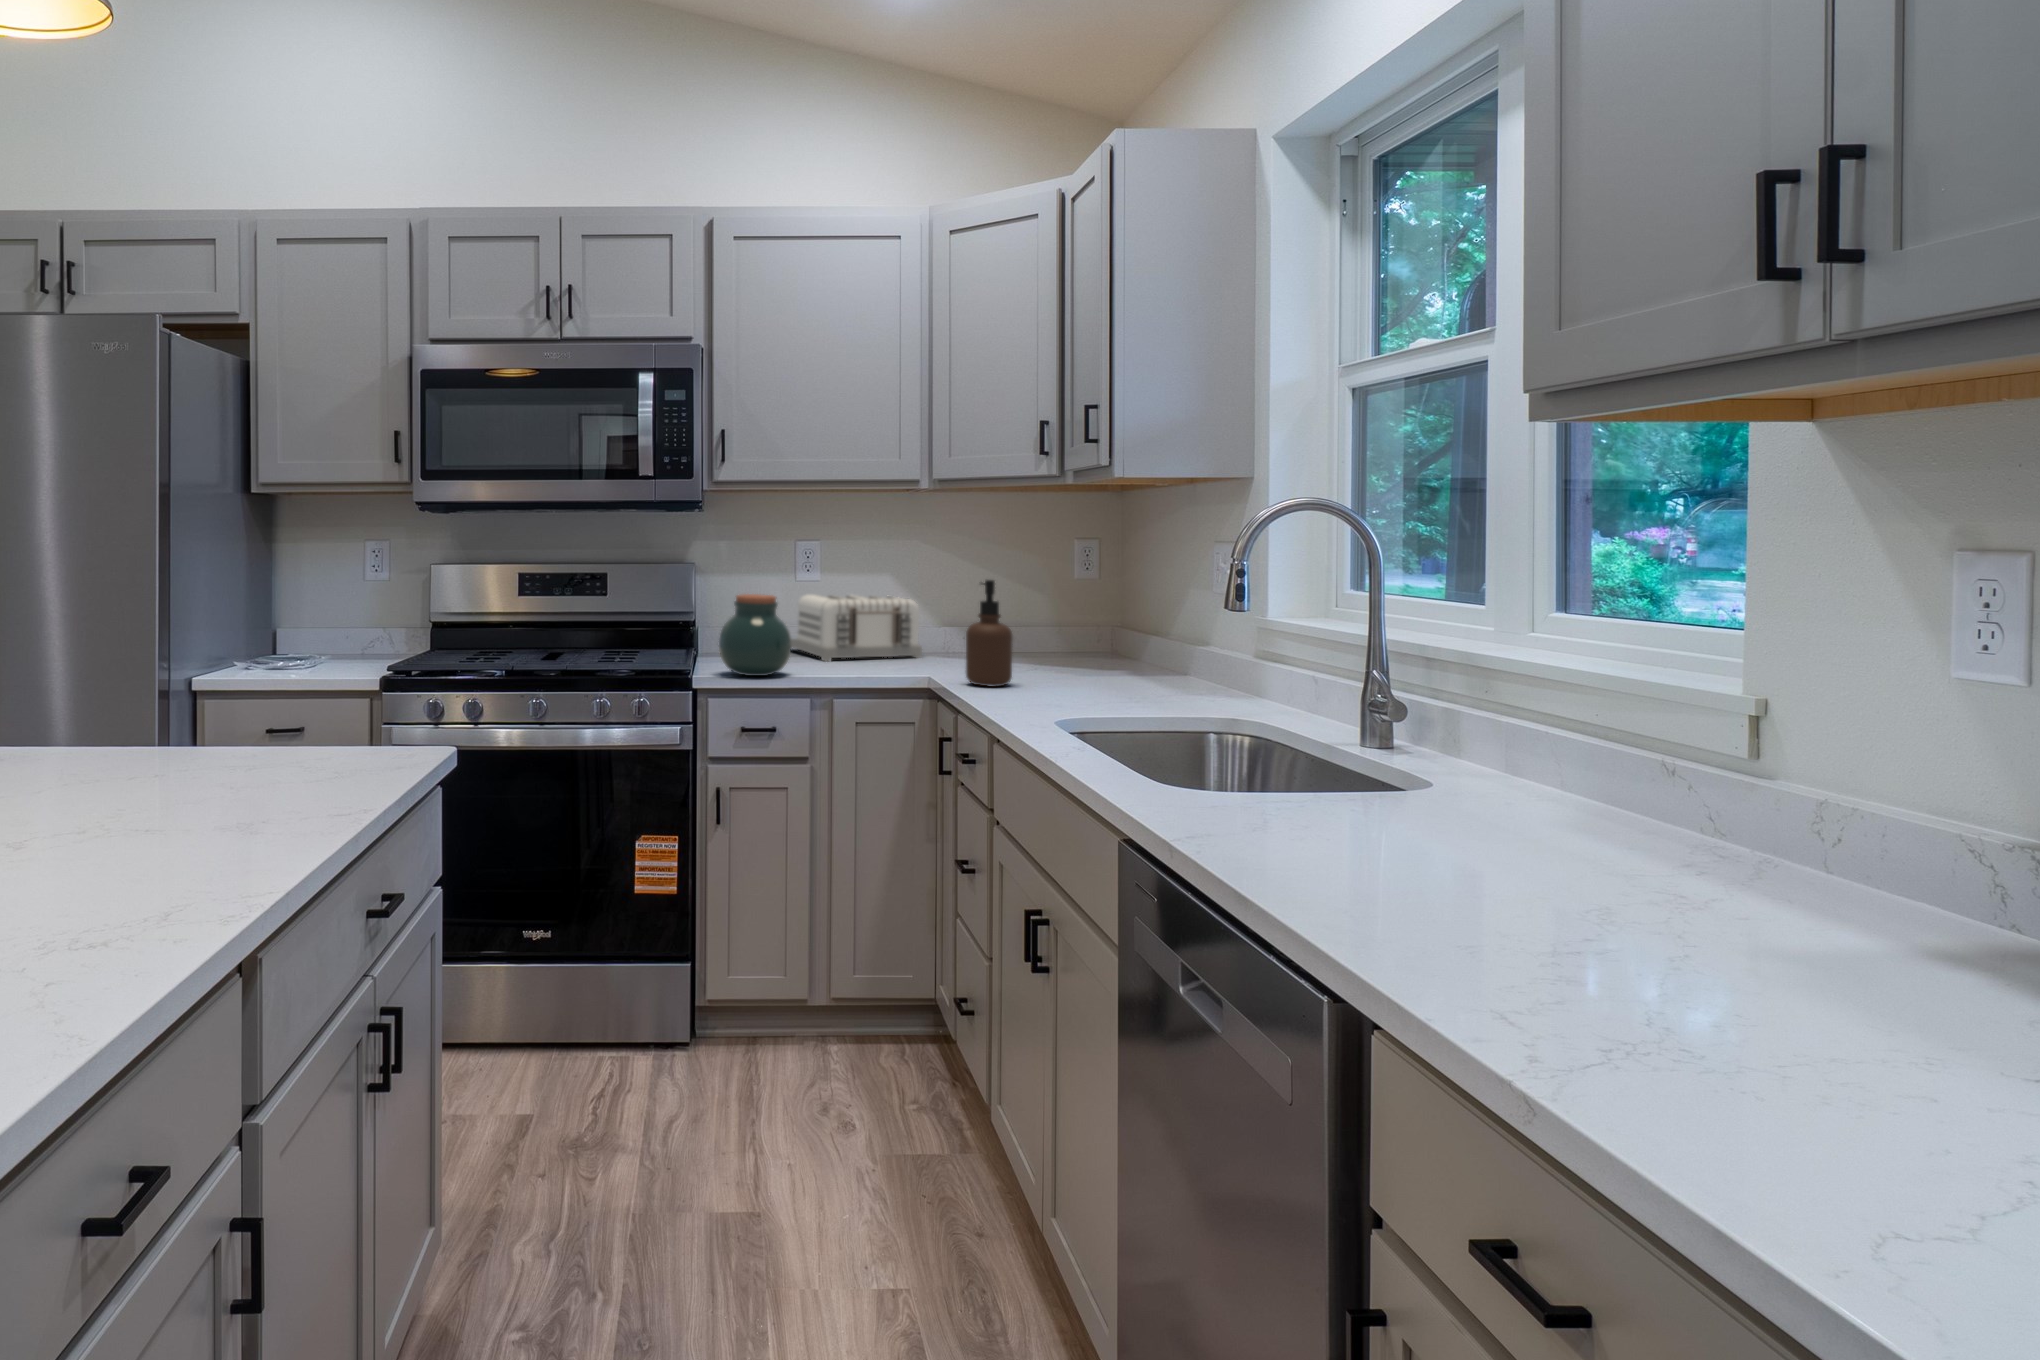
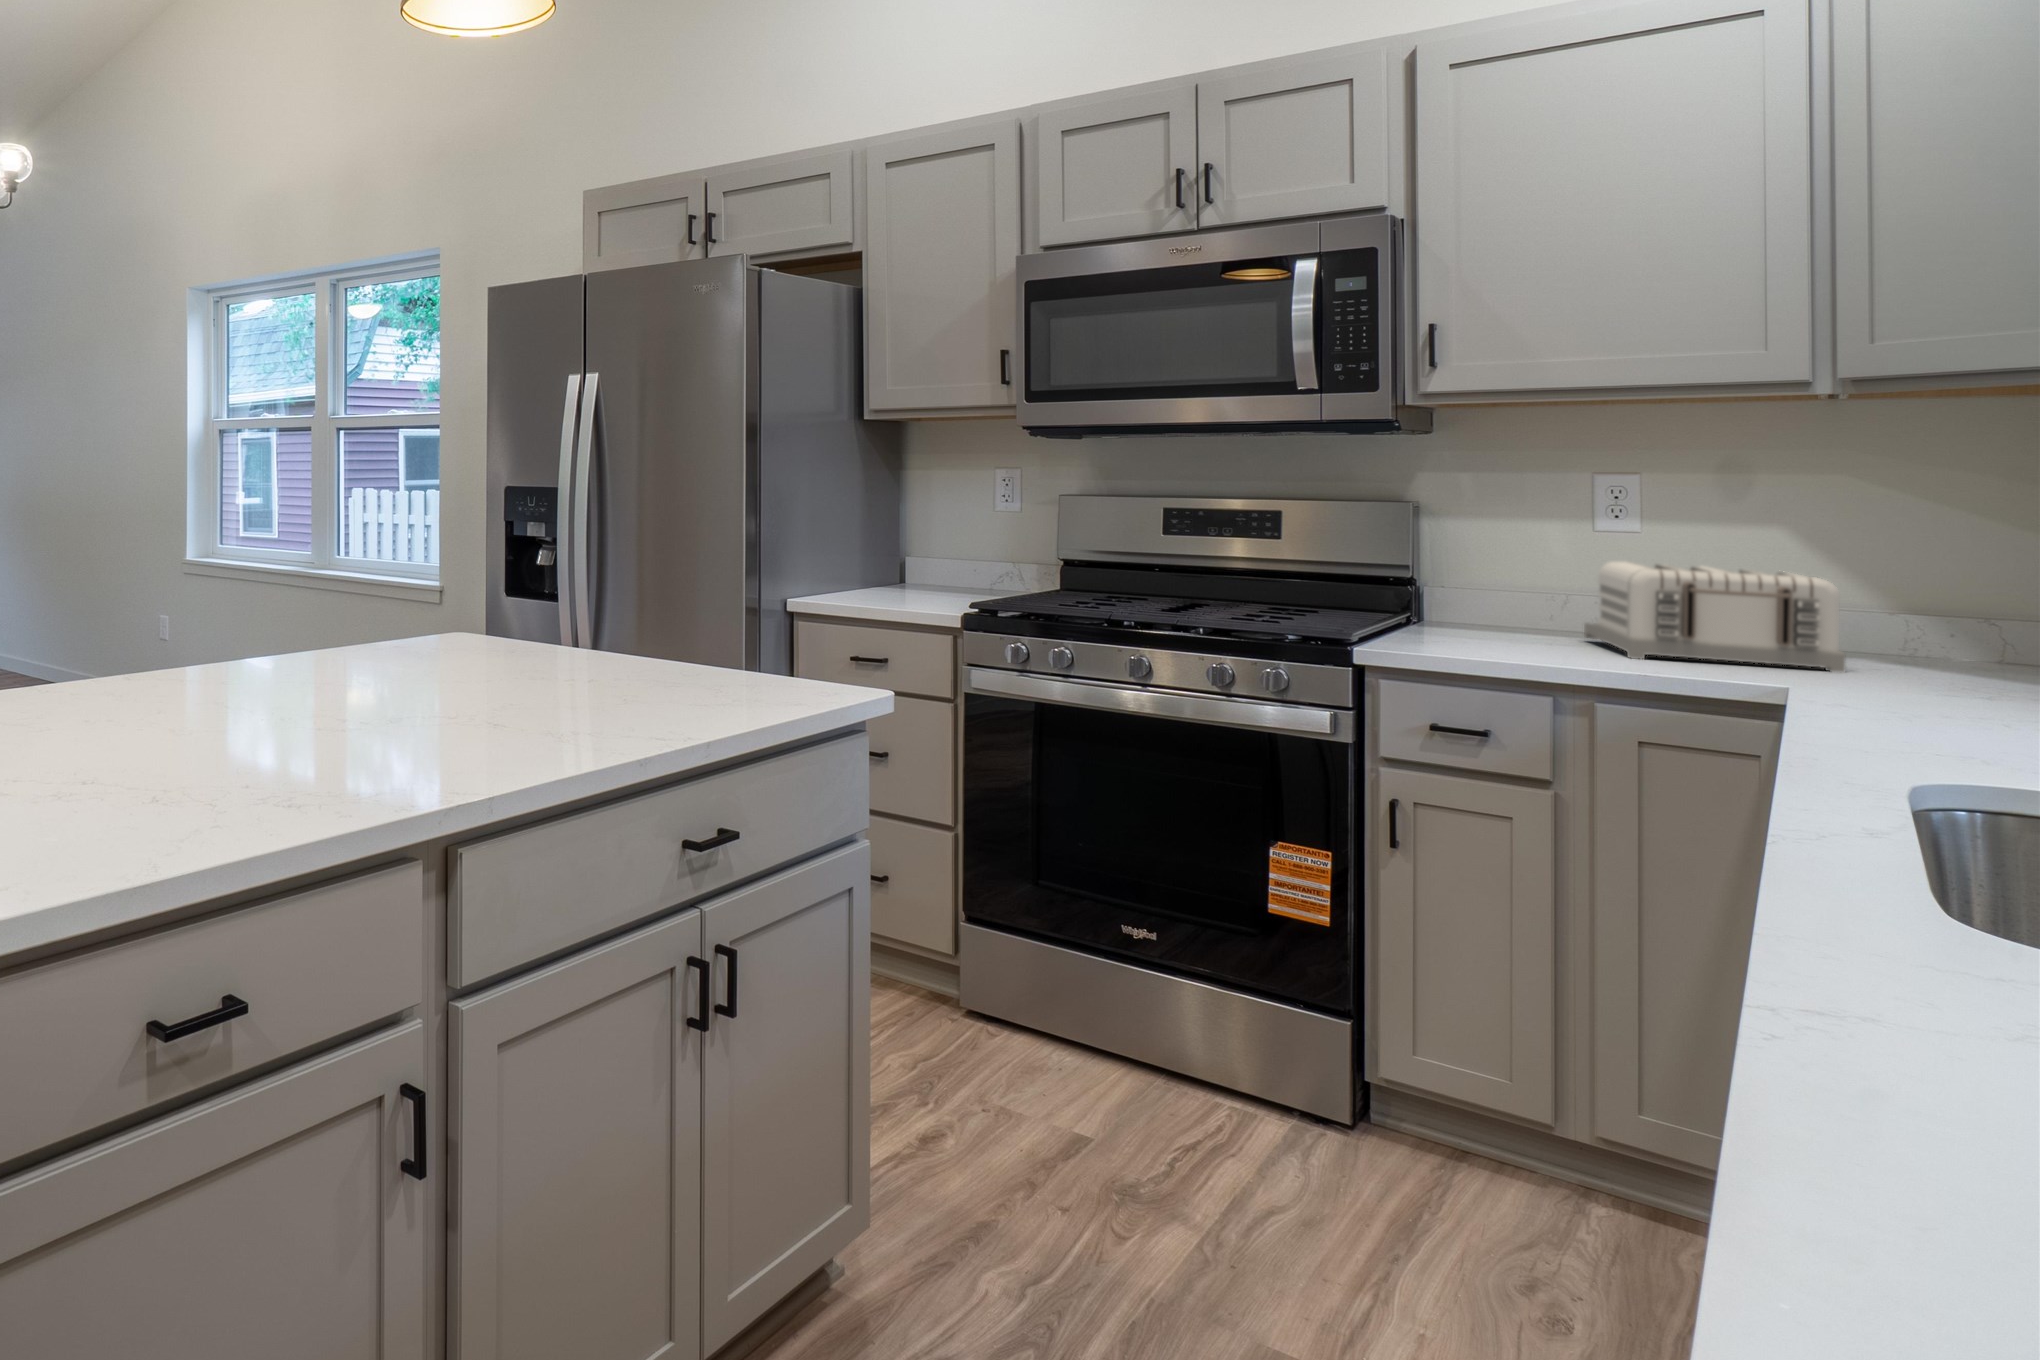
soap dispenser: present [966,580,1013,687] -> none [1856,542,1964,719]
jar: present [719,594,791,676] -> none [1410,549,1532,661]

